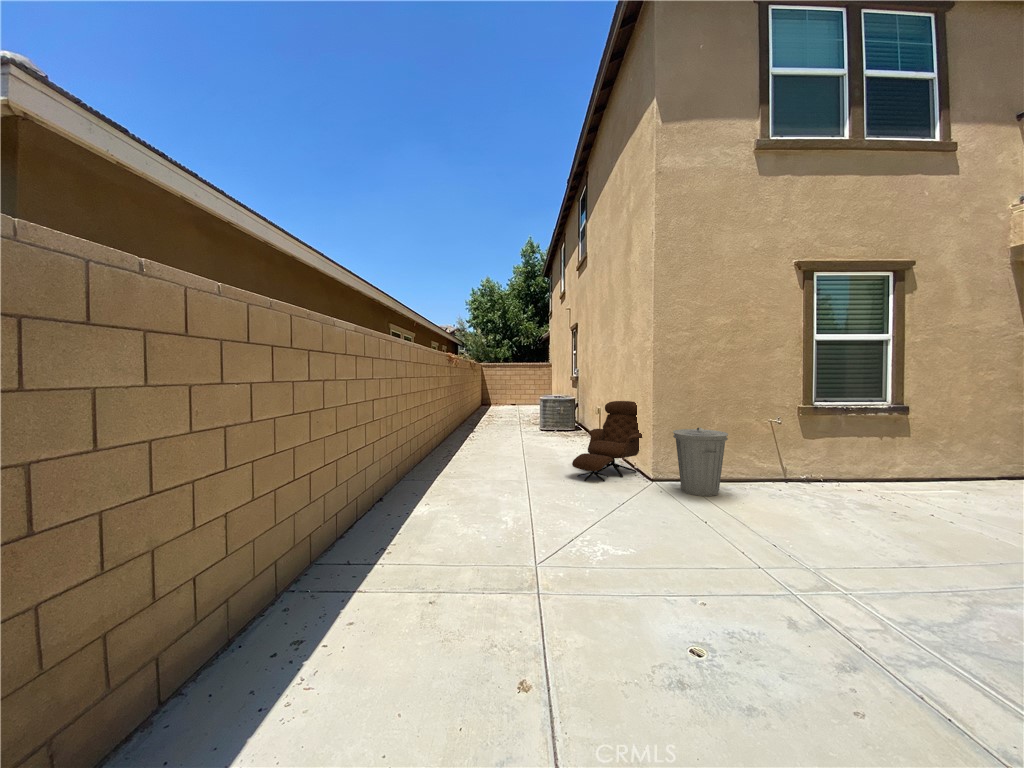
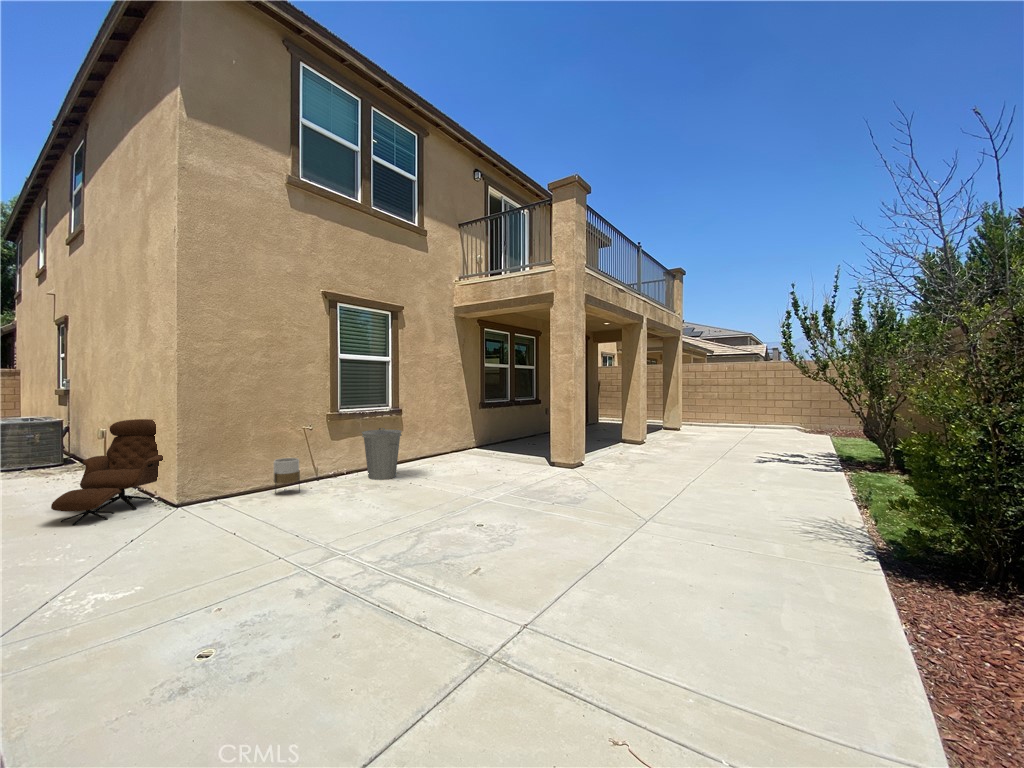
trash can: present [673,428,728,496] -> present [362,428,402,480]
planter: none [738,451,767,491] -> present [273,458,300,491]

